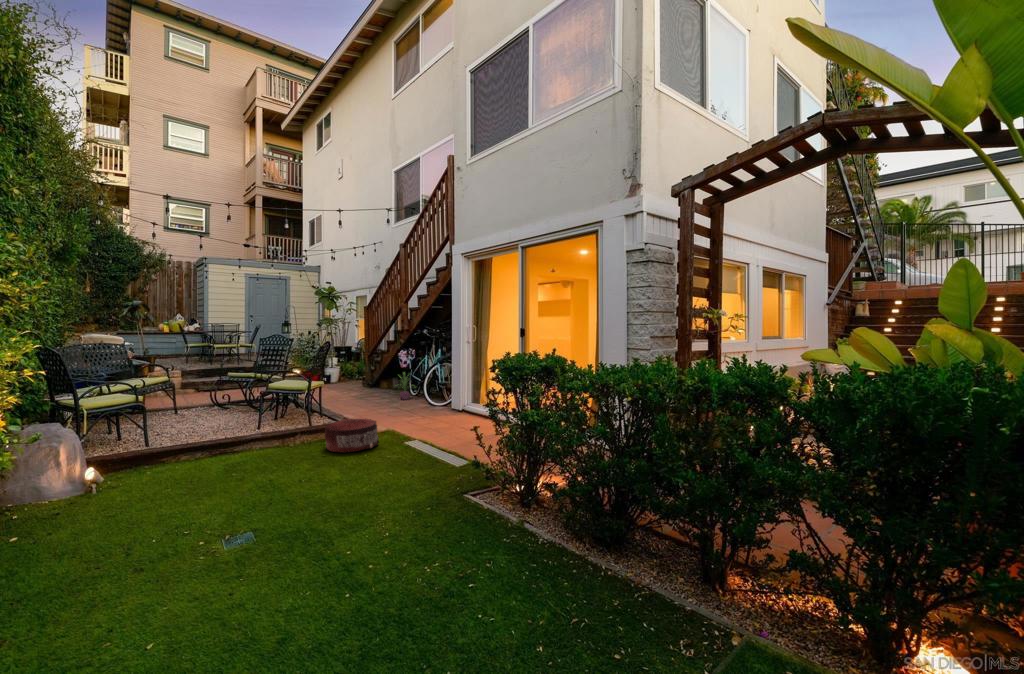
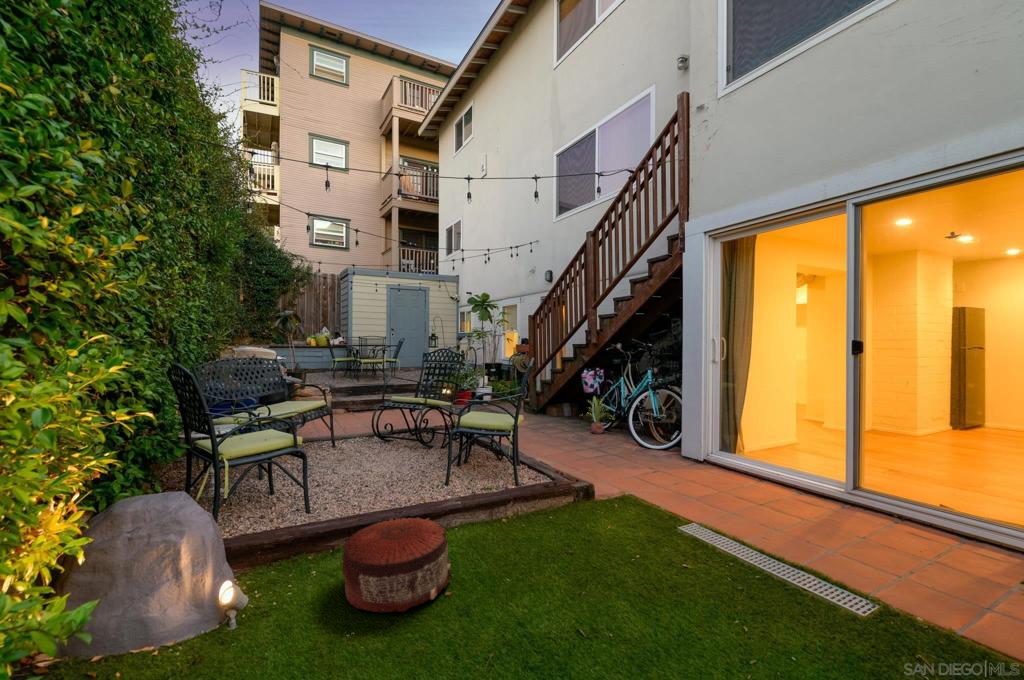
pouf: present [324,419,379,452] -> present [342,517,452,612]

